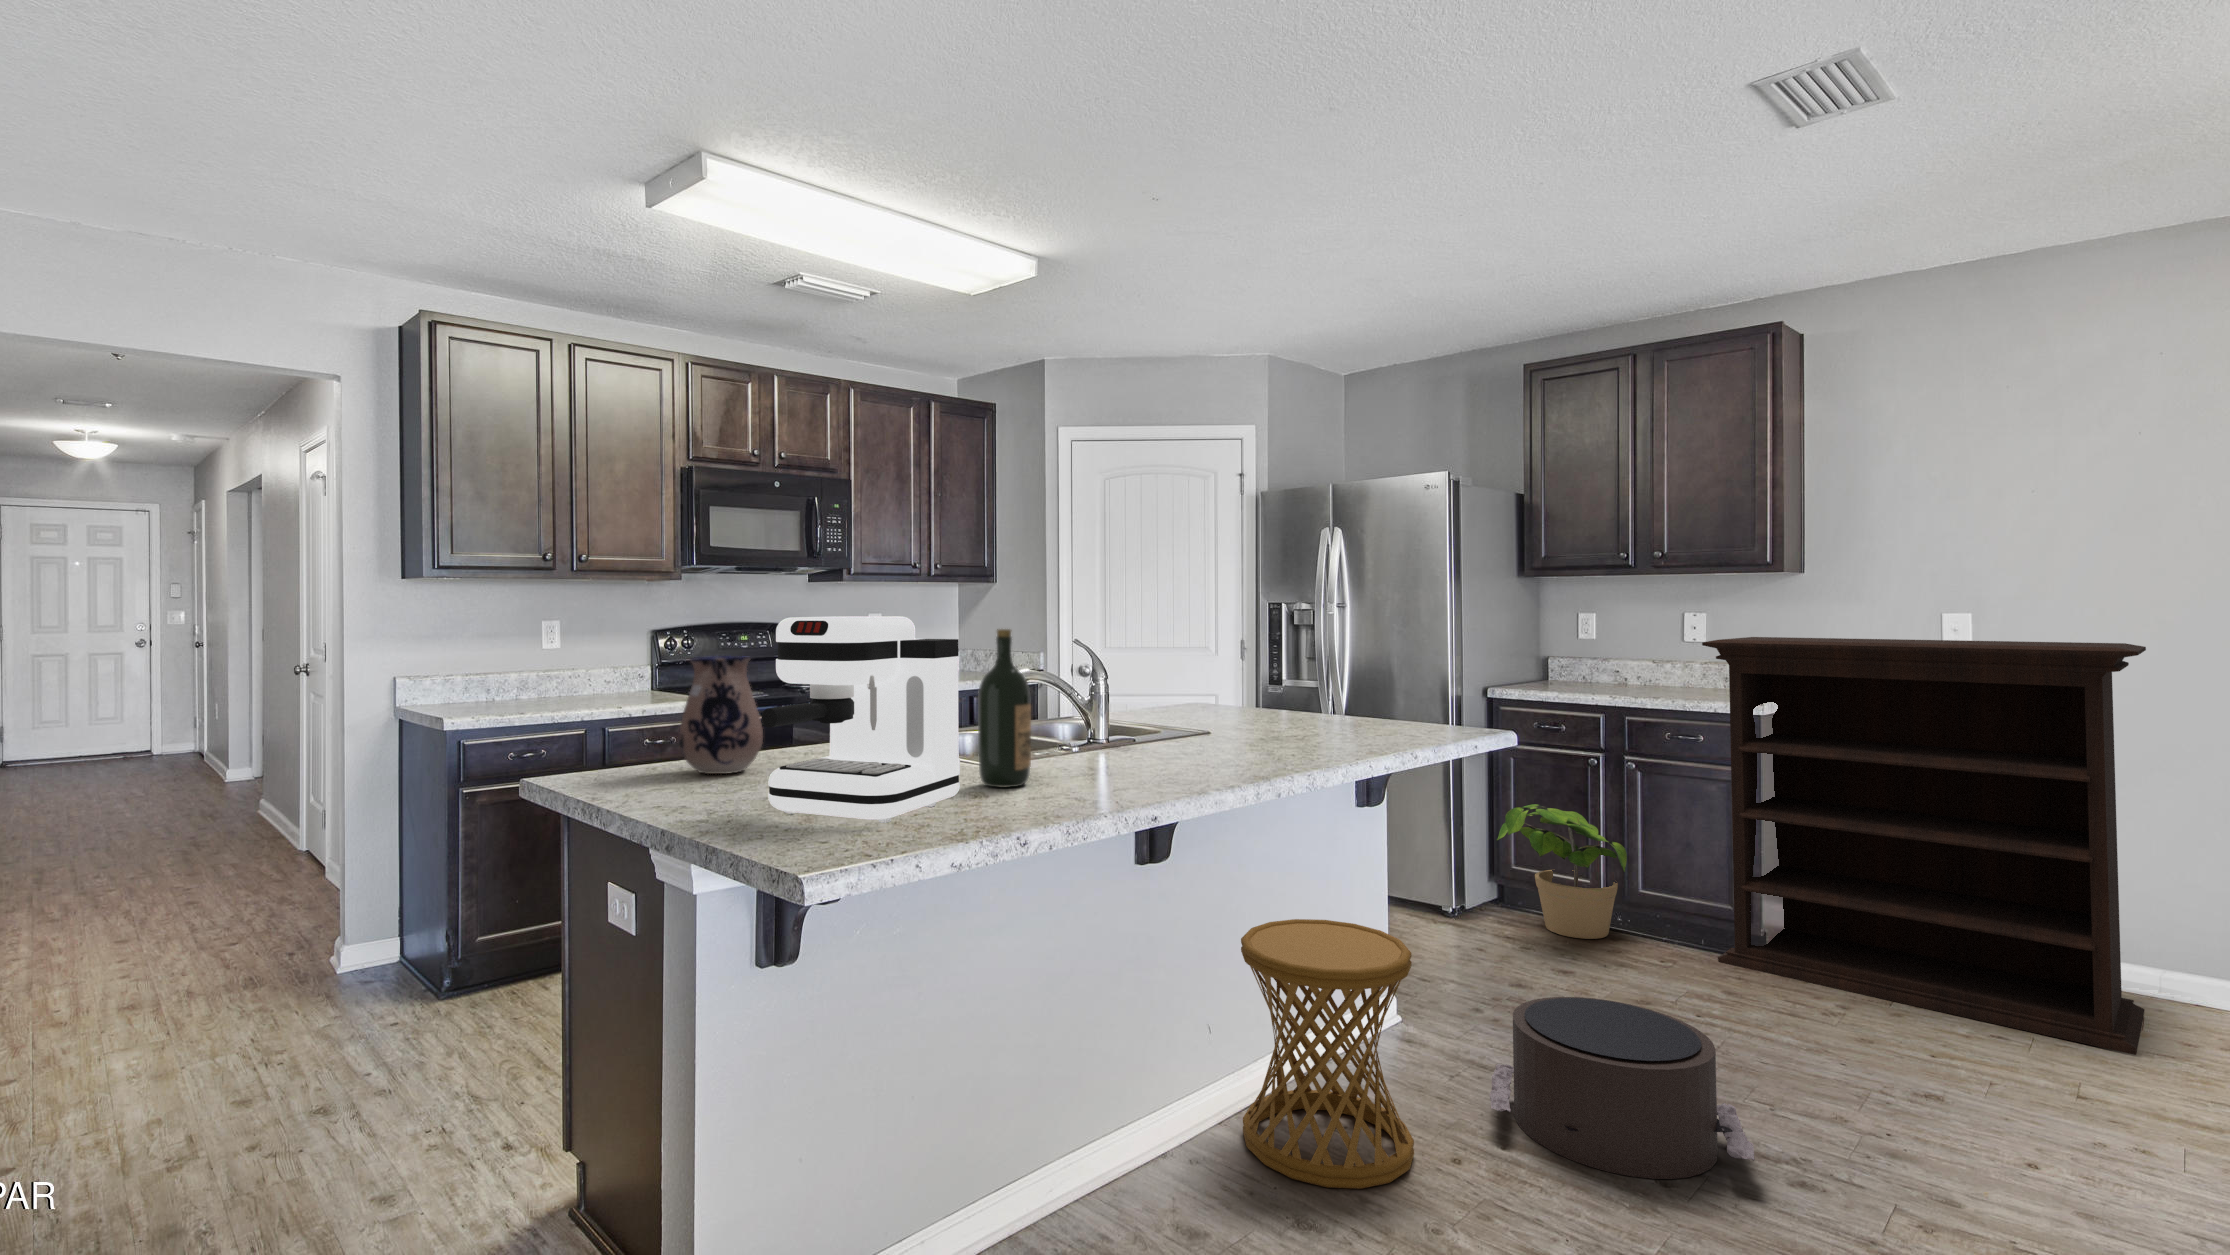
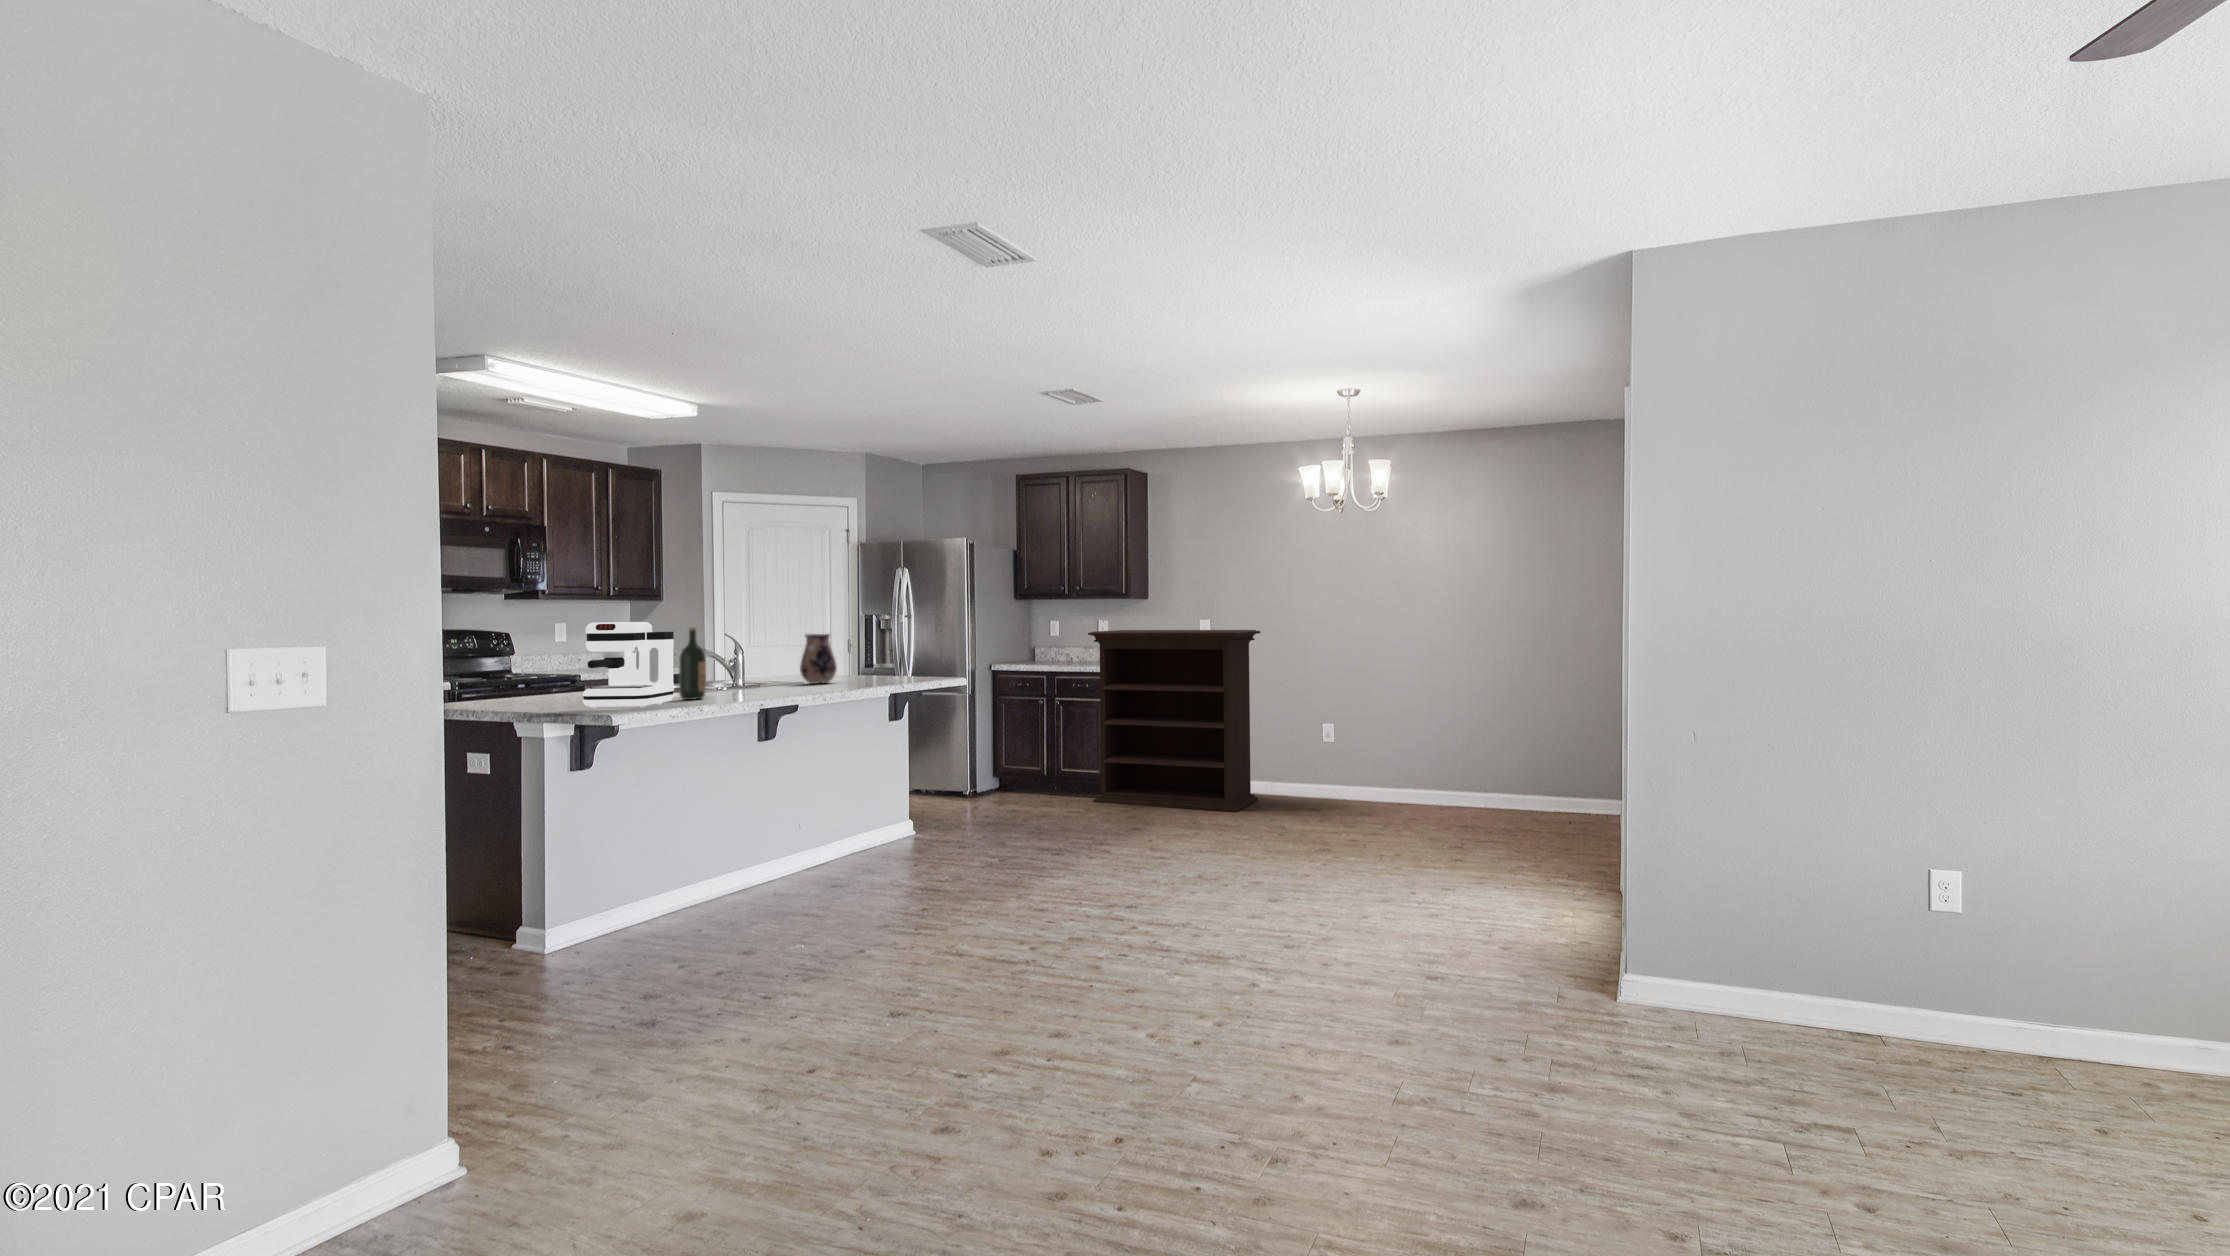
ceramic pitcher: present [679,656,763,774] -> present [800,634,837,684]
potted plant: present [1497,804,1627,939] -> none [987,726,1056,800]
side table: present [1241,919,1414,1189] -> none [814,770,895,879]
pouf: present [1489,997,1754,1179] -> none [934,800,1041,862]

